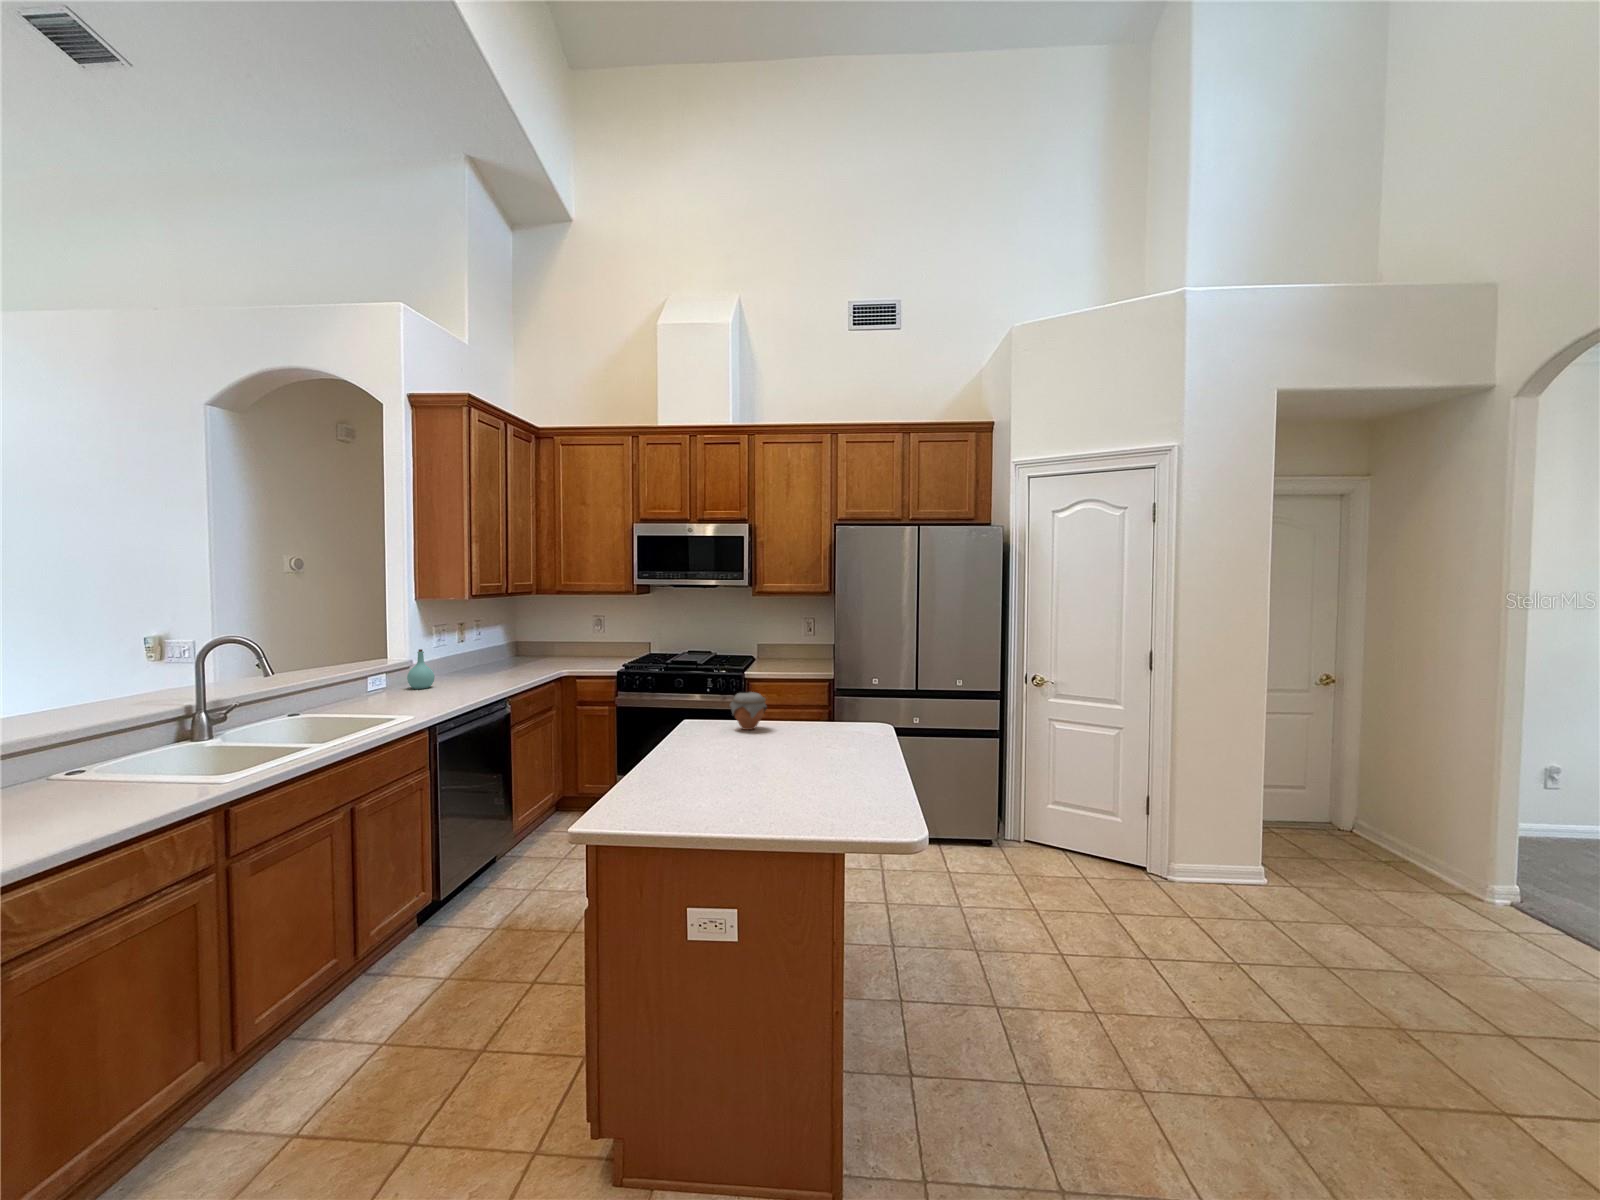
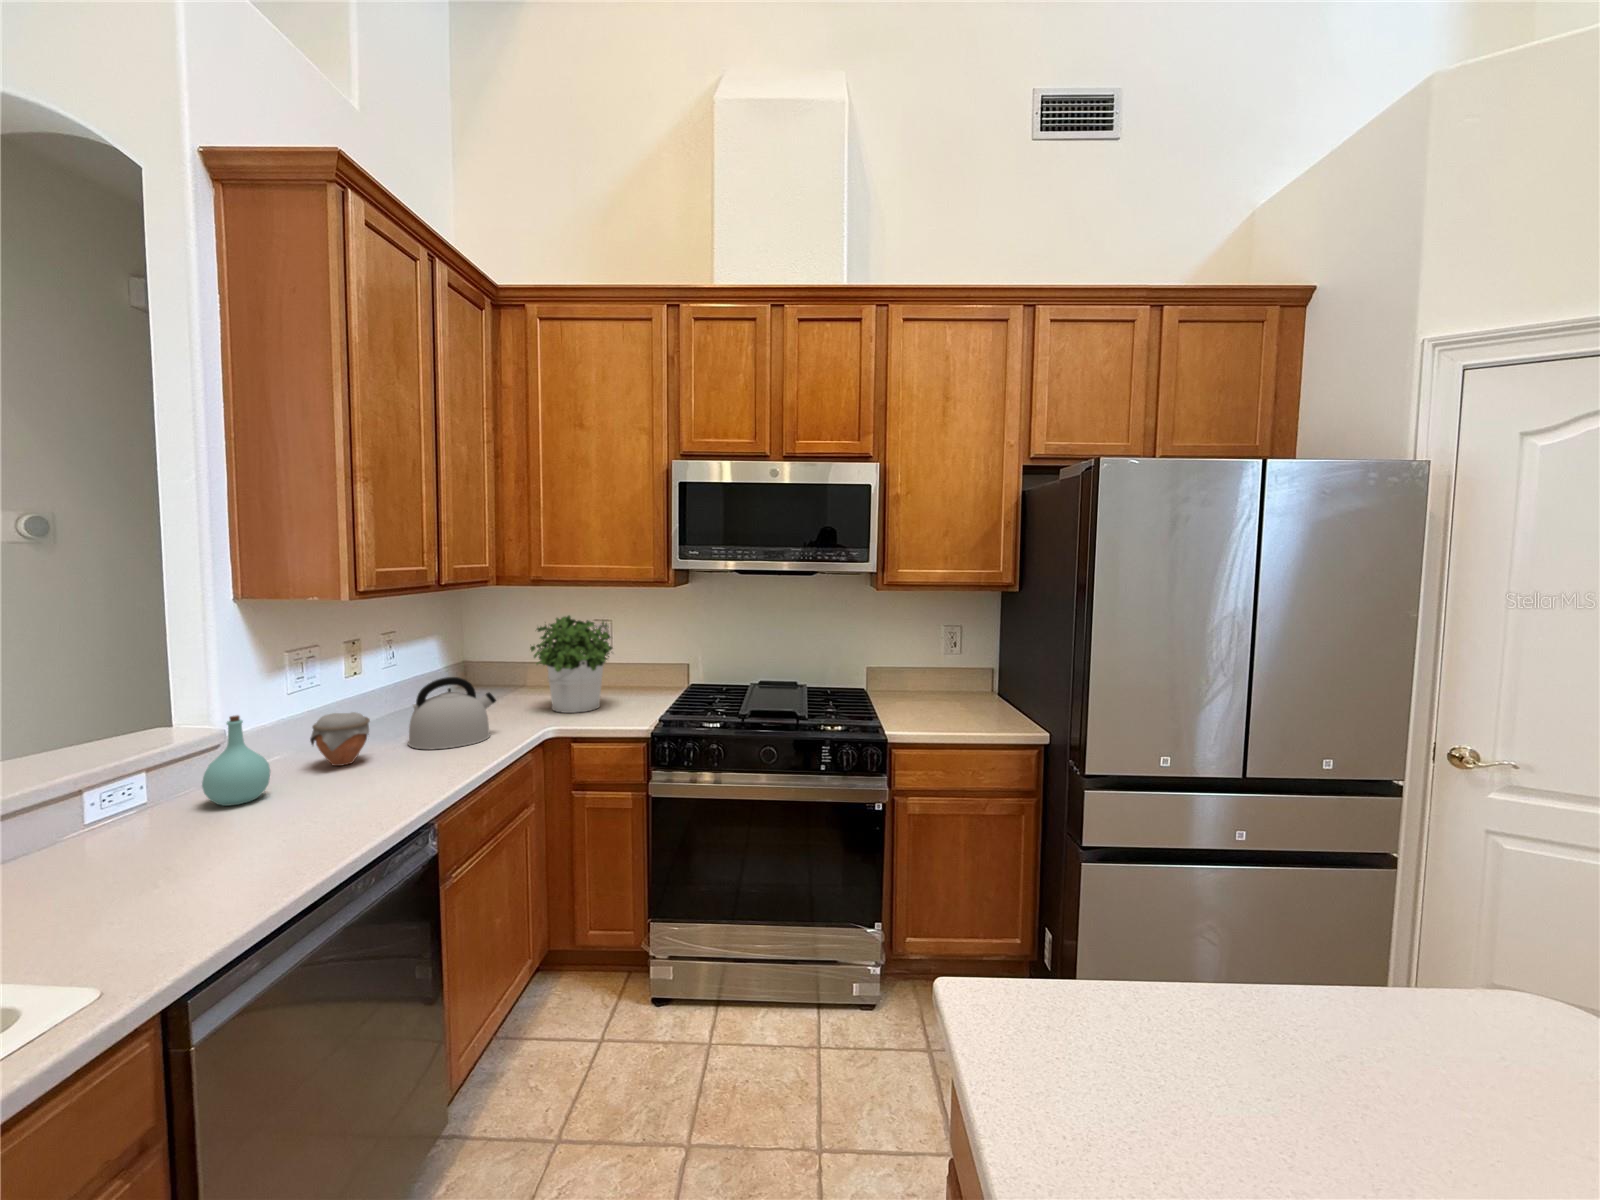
potted plant: none [554,611,602,665] -> present [530,616,612,713]
kettle: none [491,641,536,676] -> present [408,677,496,749]
jar: present [730,692,767,730] -> present [310,712,370,766]

